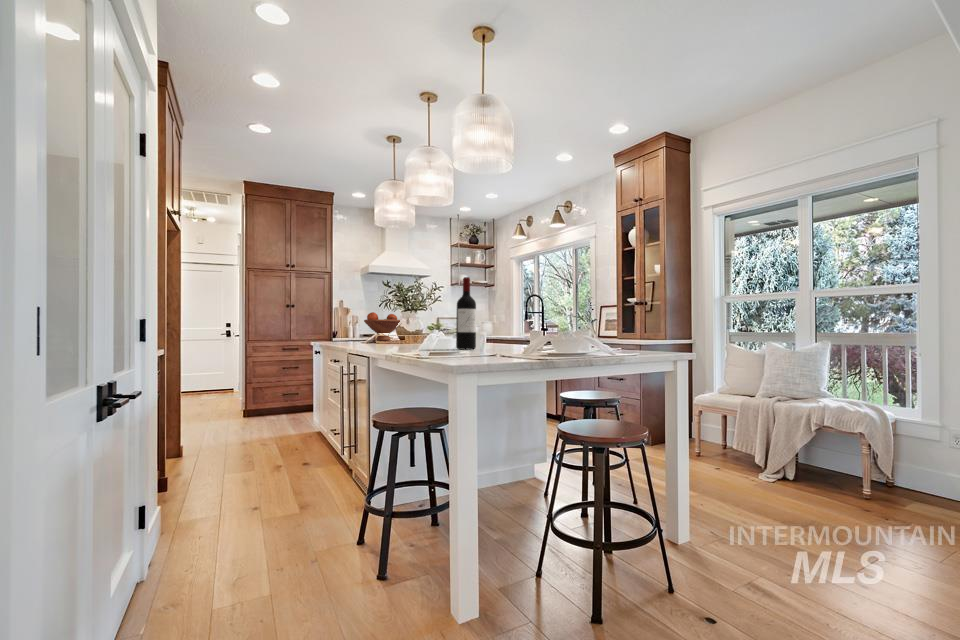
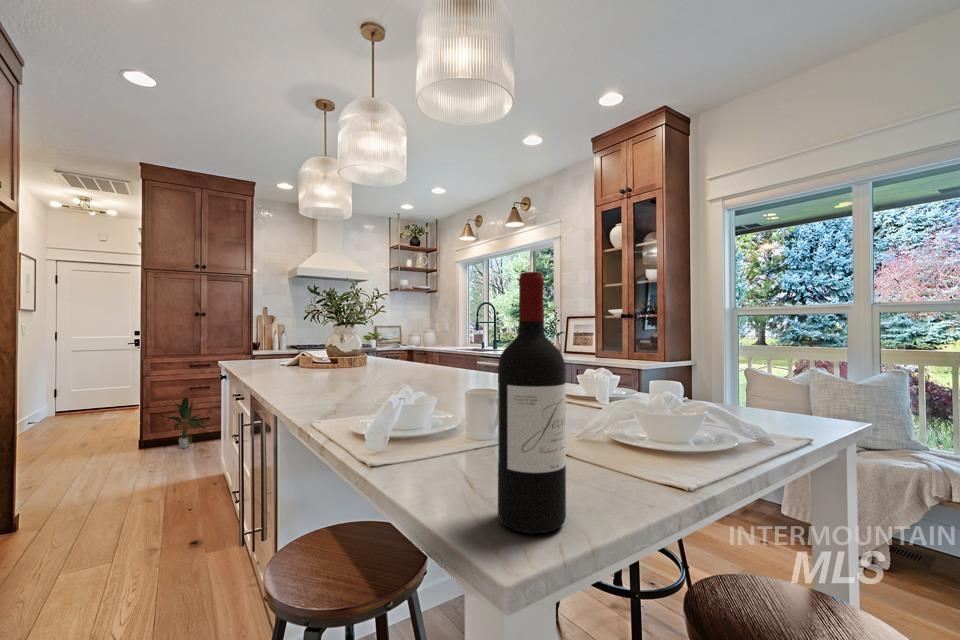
fruit bowl: present [364,312,400,341] -> none [275,329,335,371]
potted plant: none [270,374,297,415] -> present [167,397,205,448]

